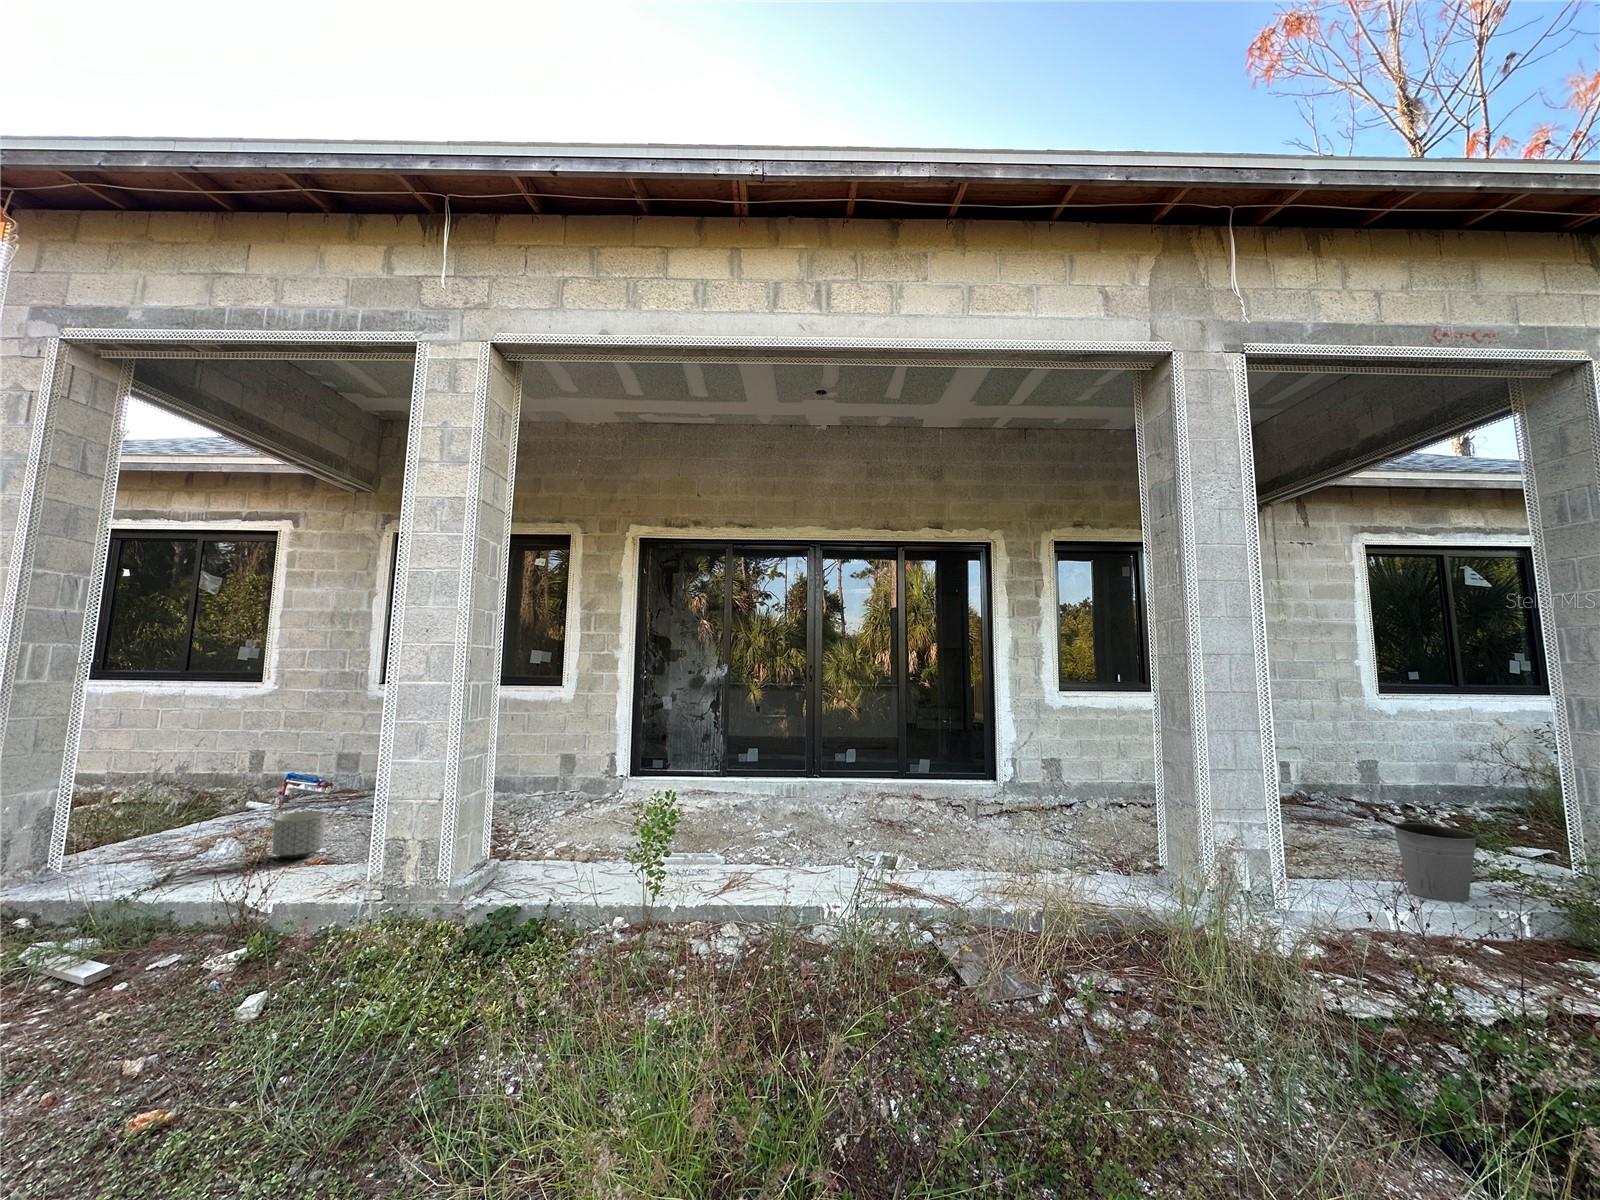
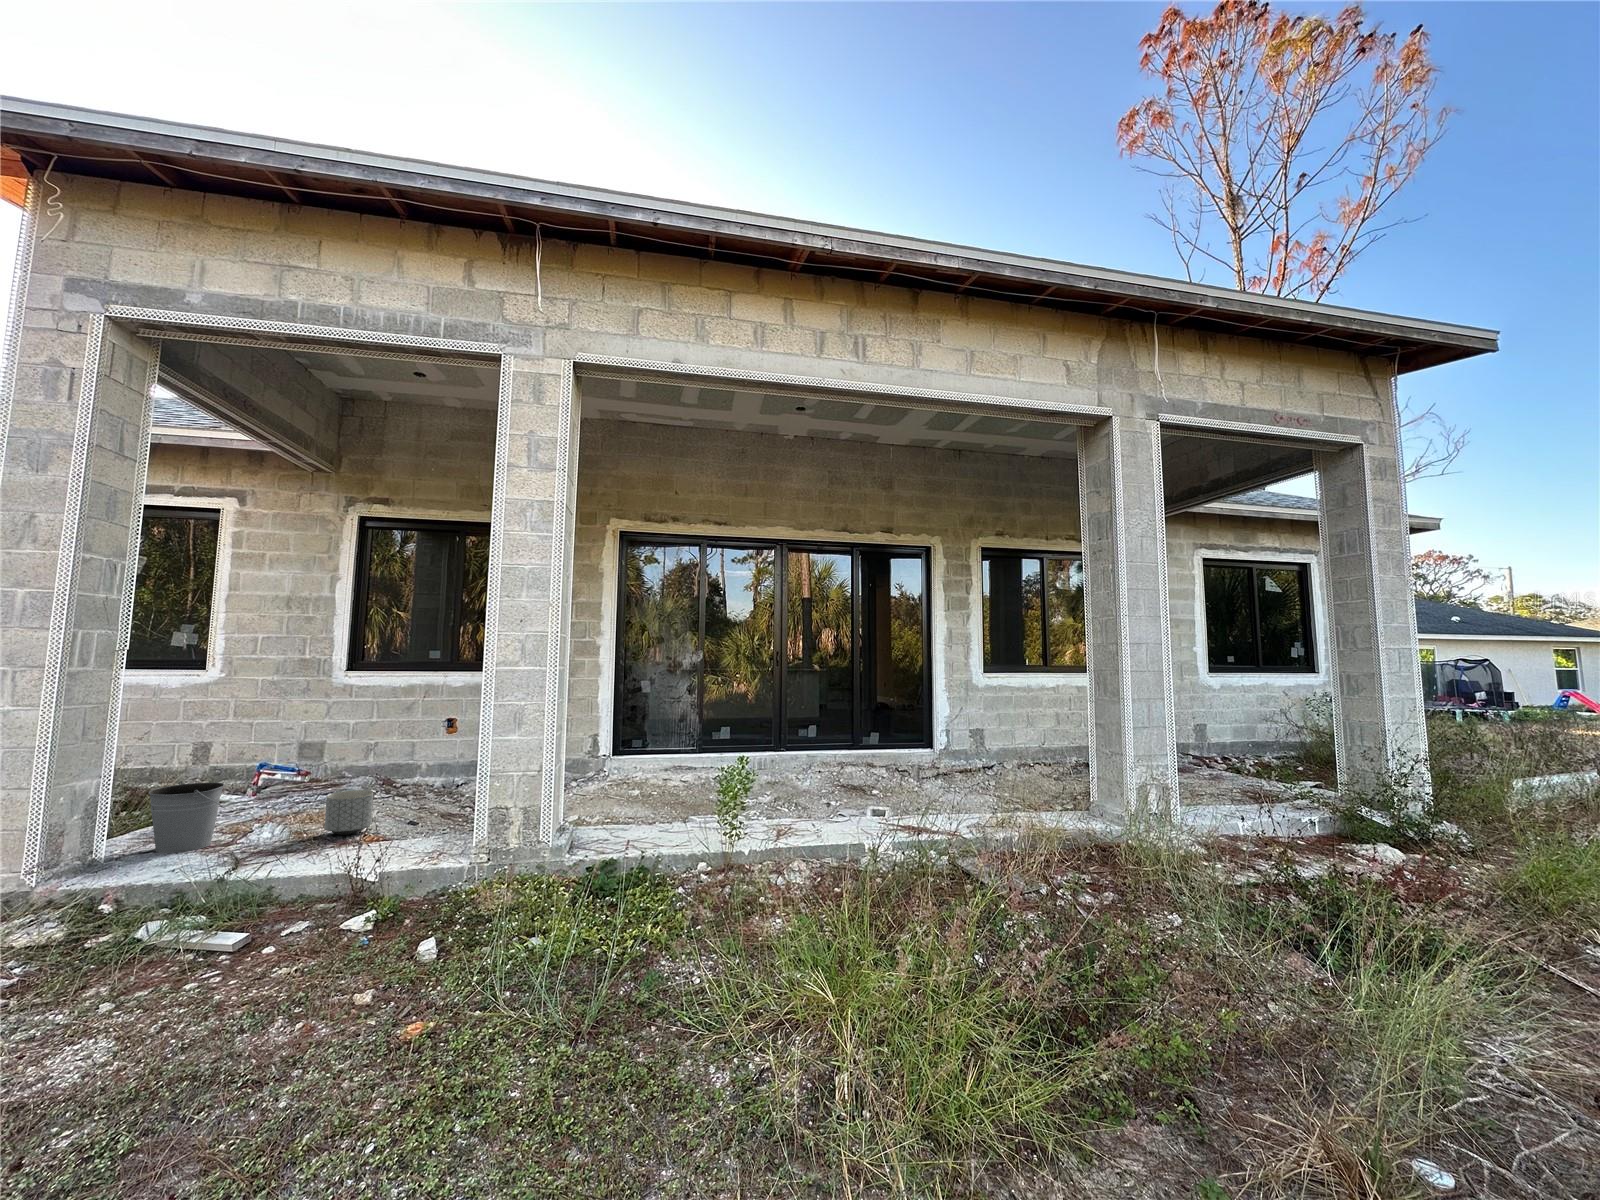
bucket: present [1391,822,1482,902] -> present [149,782,225,853]

